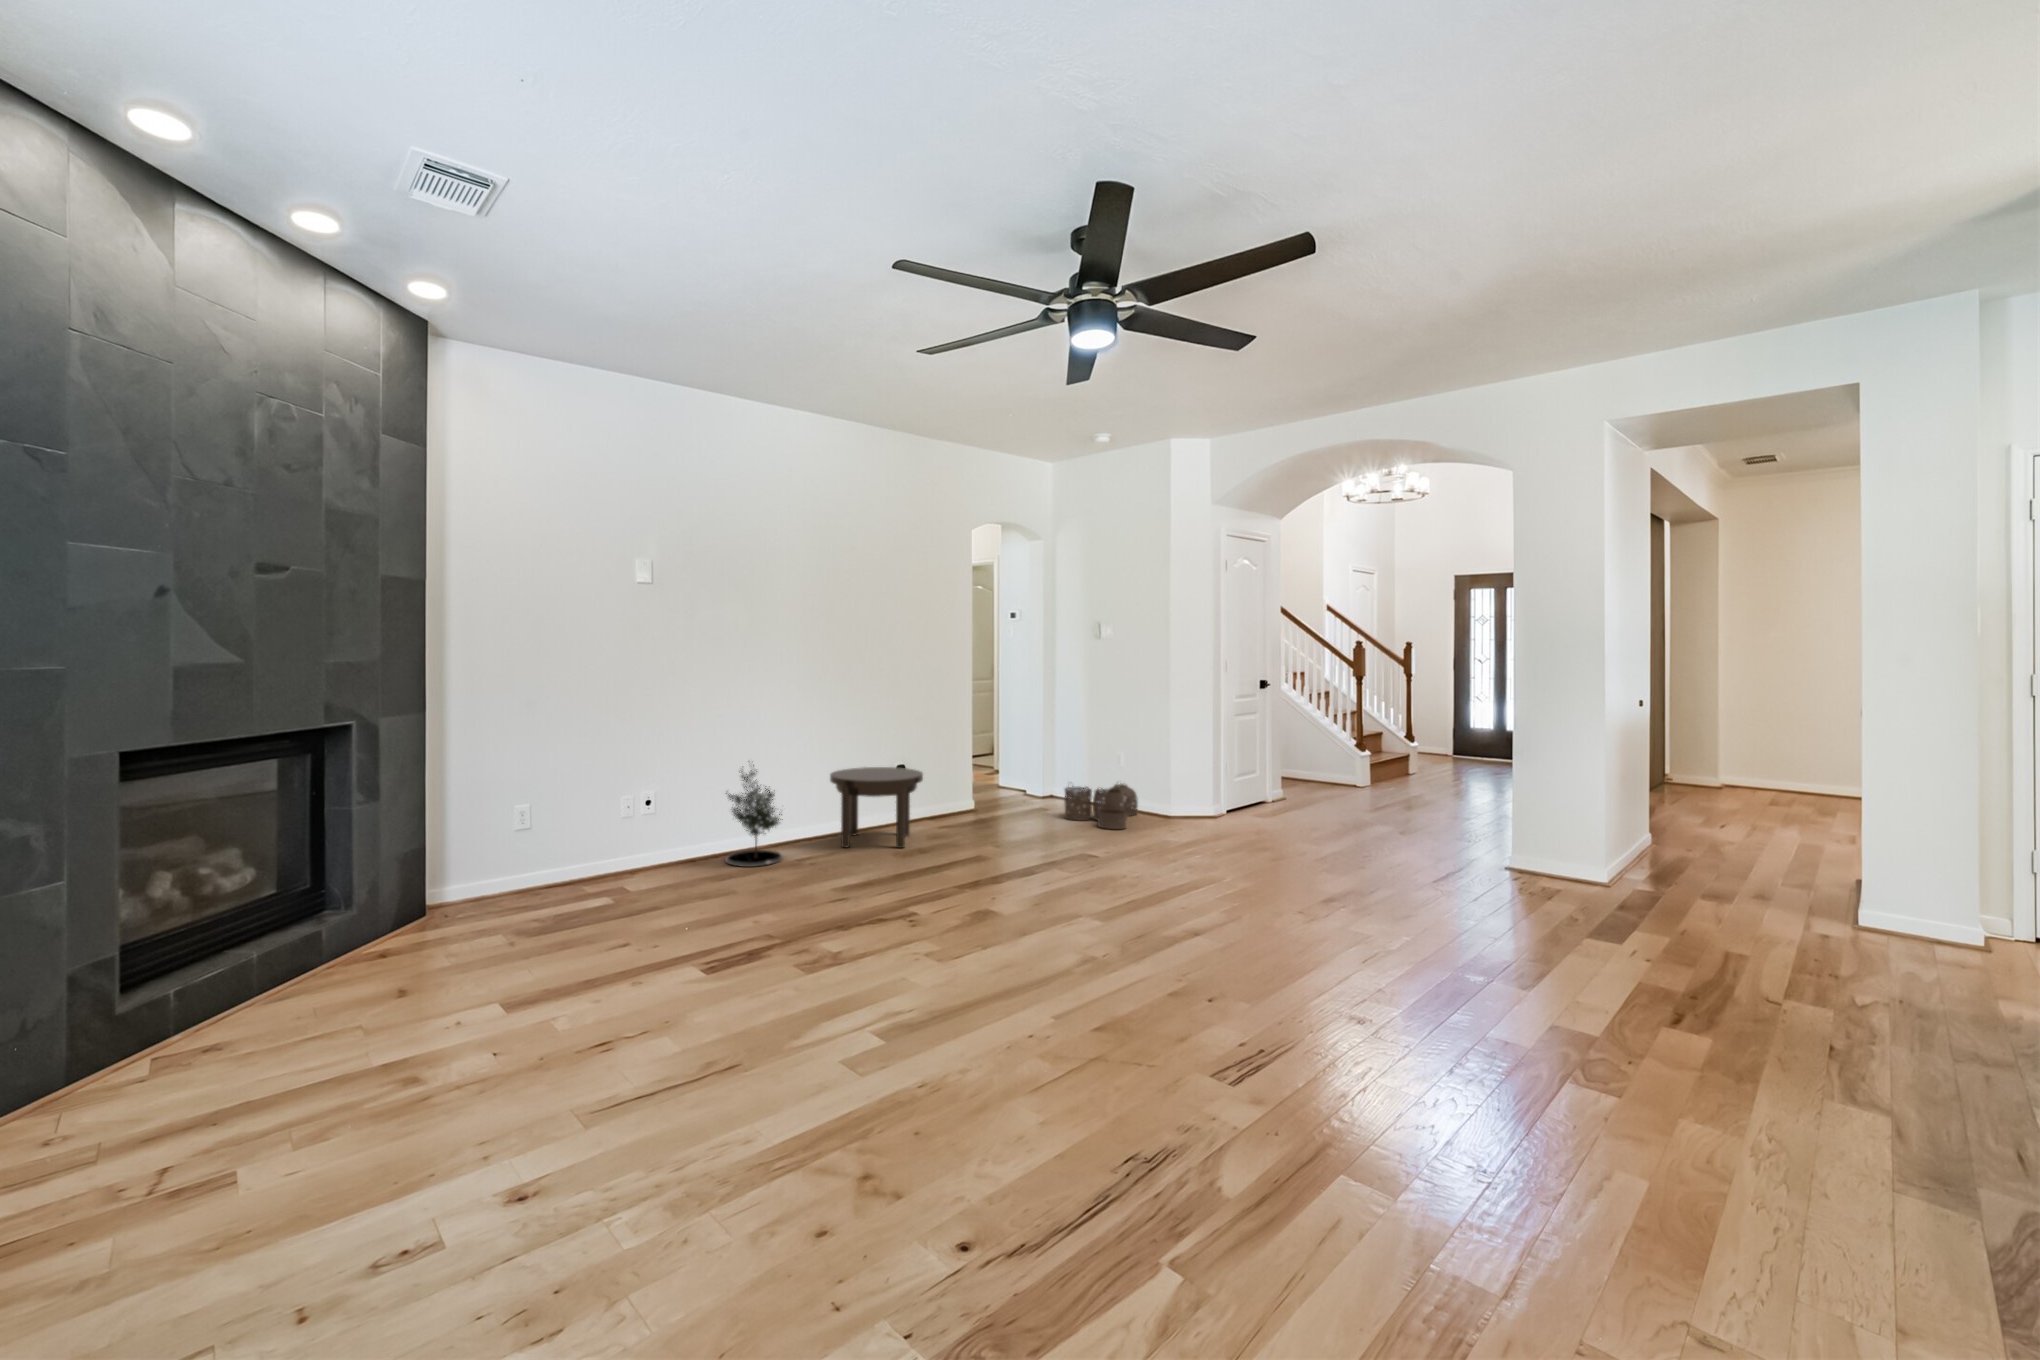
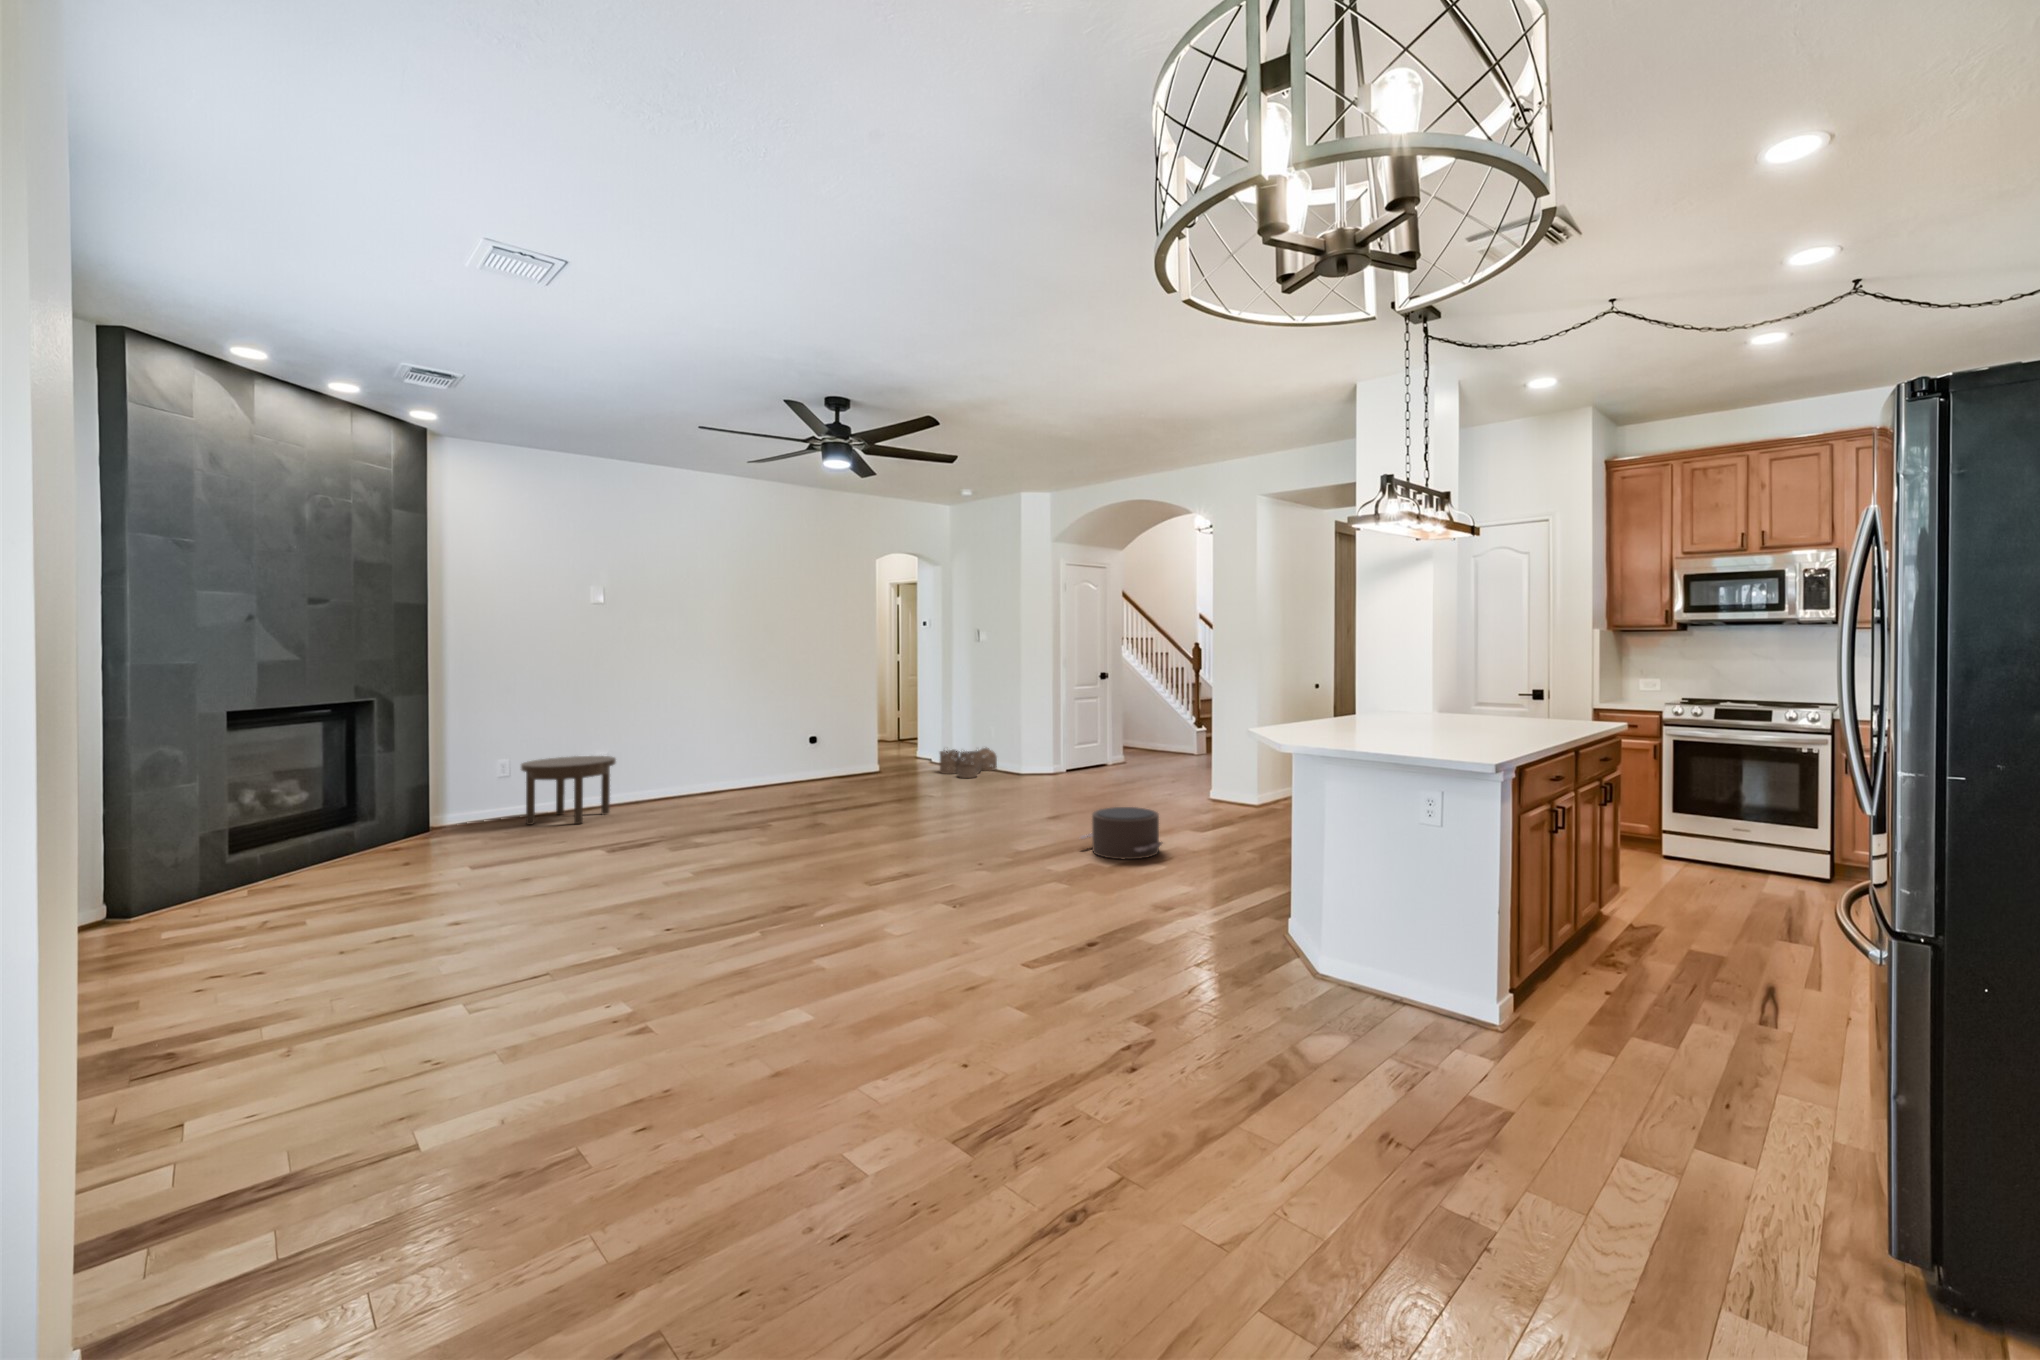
potted tree: present [725,765,783,867] -> none [664,728,709,803]
side table: present [830,767,923,848] -> present [521,756,616,825]
pouf: none [1504,927,1696,1039] -> present [1080,807,1162,859]

